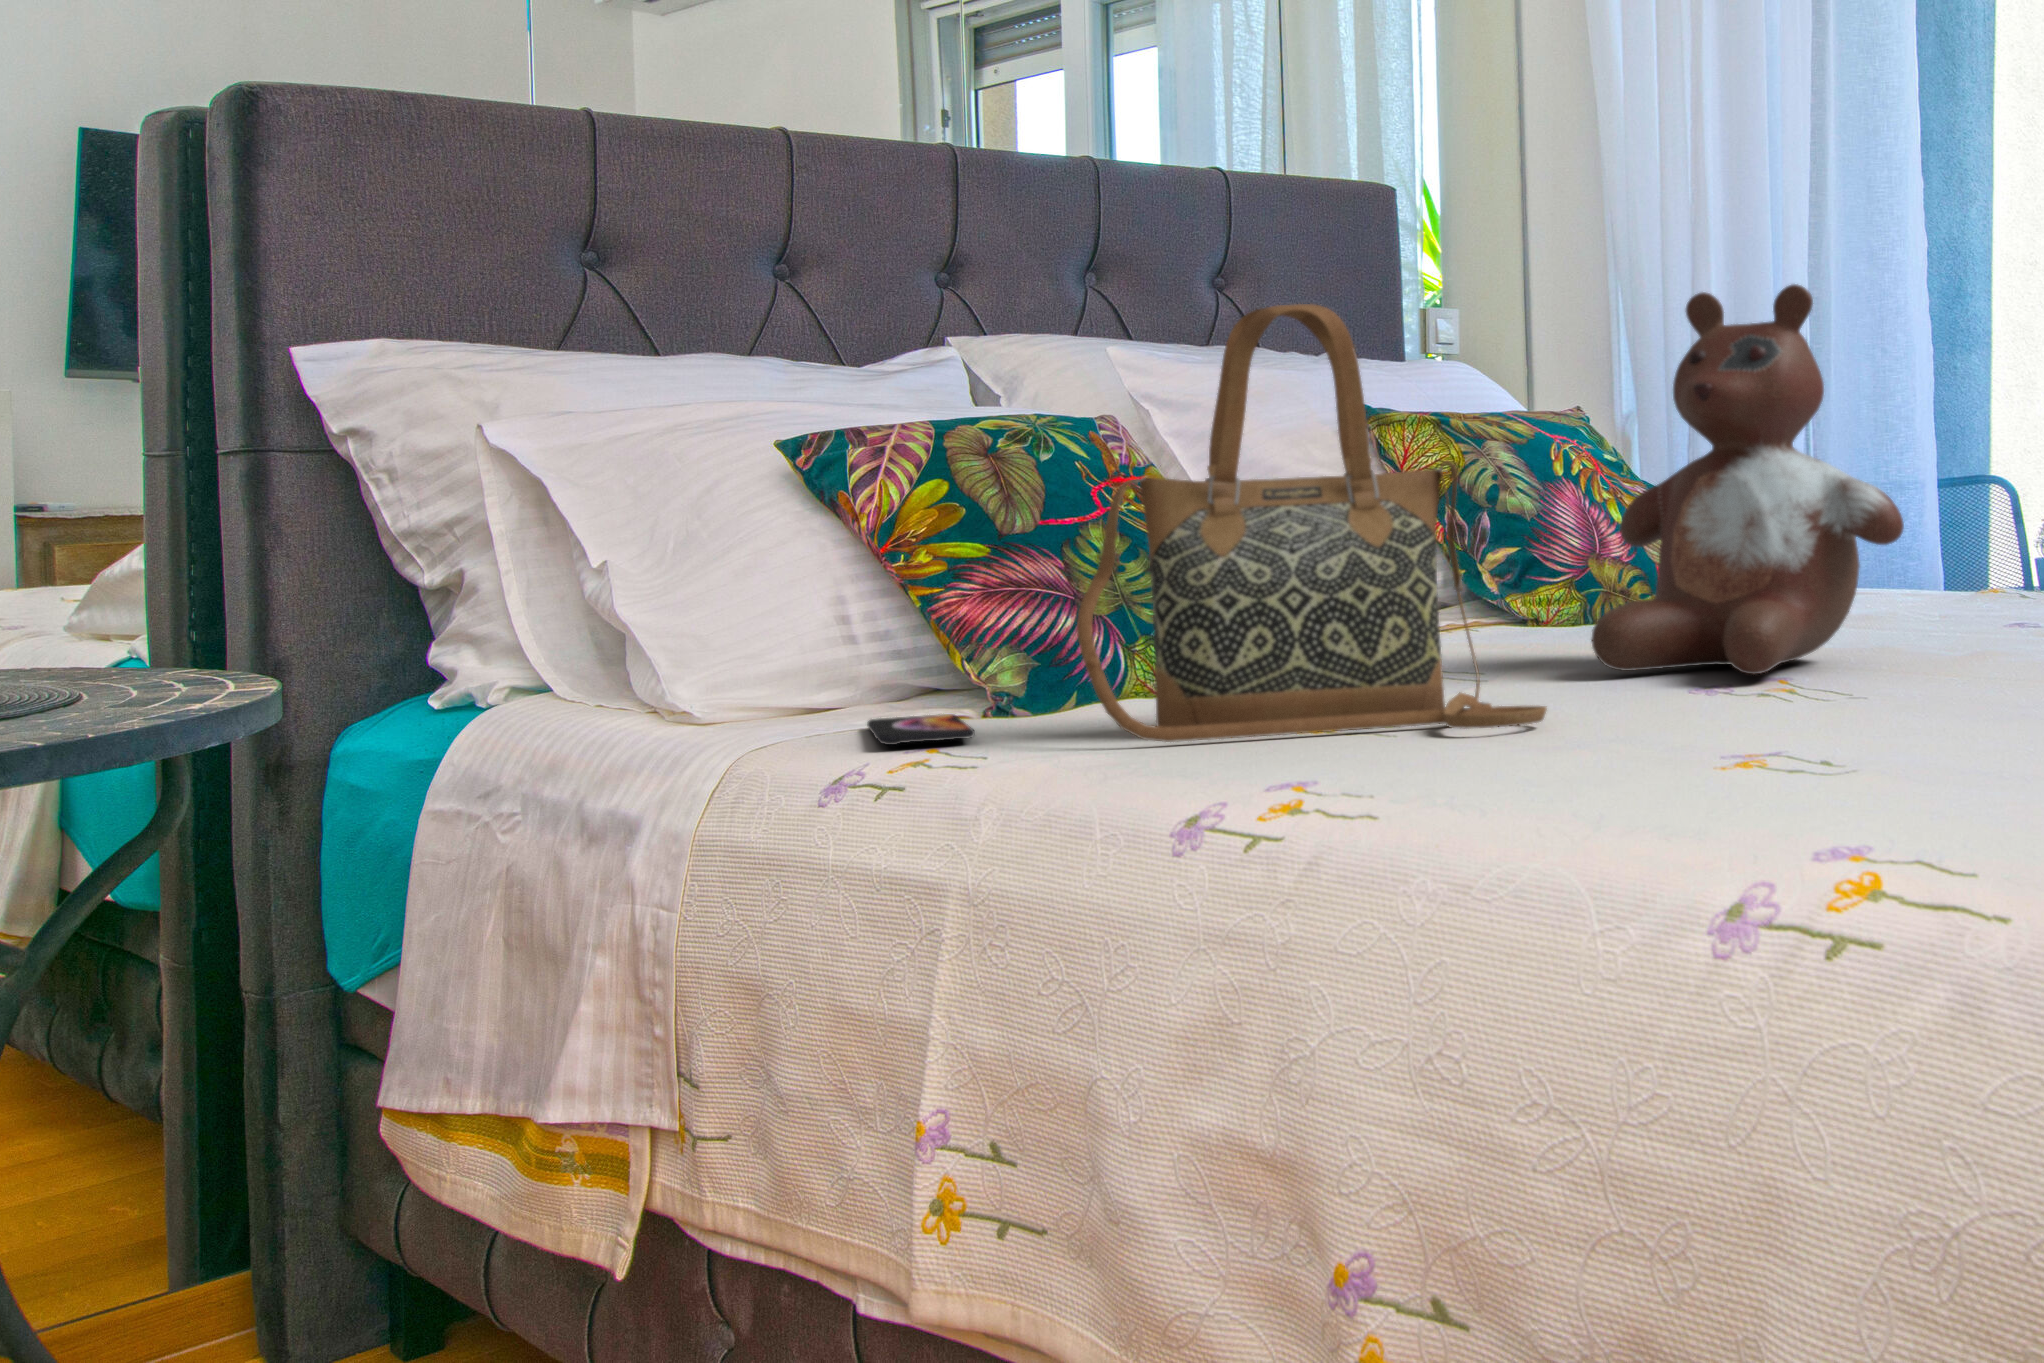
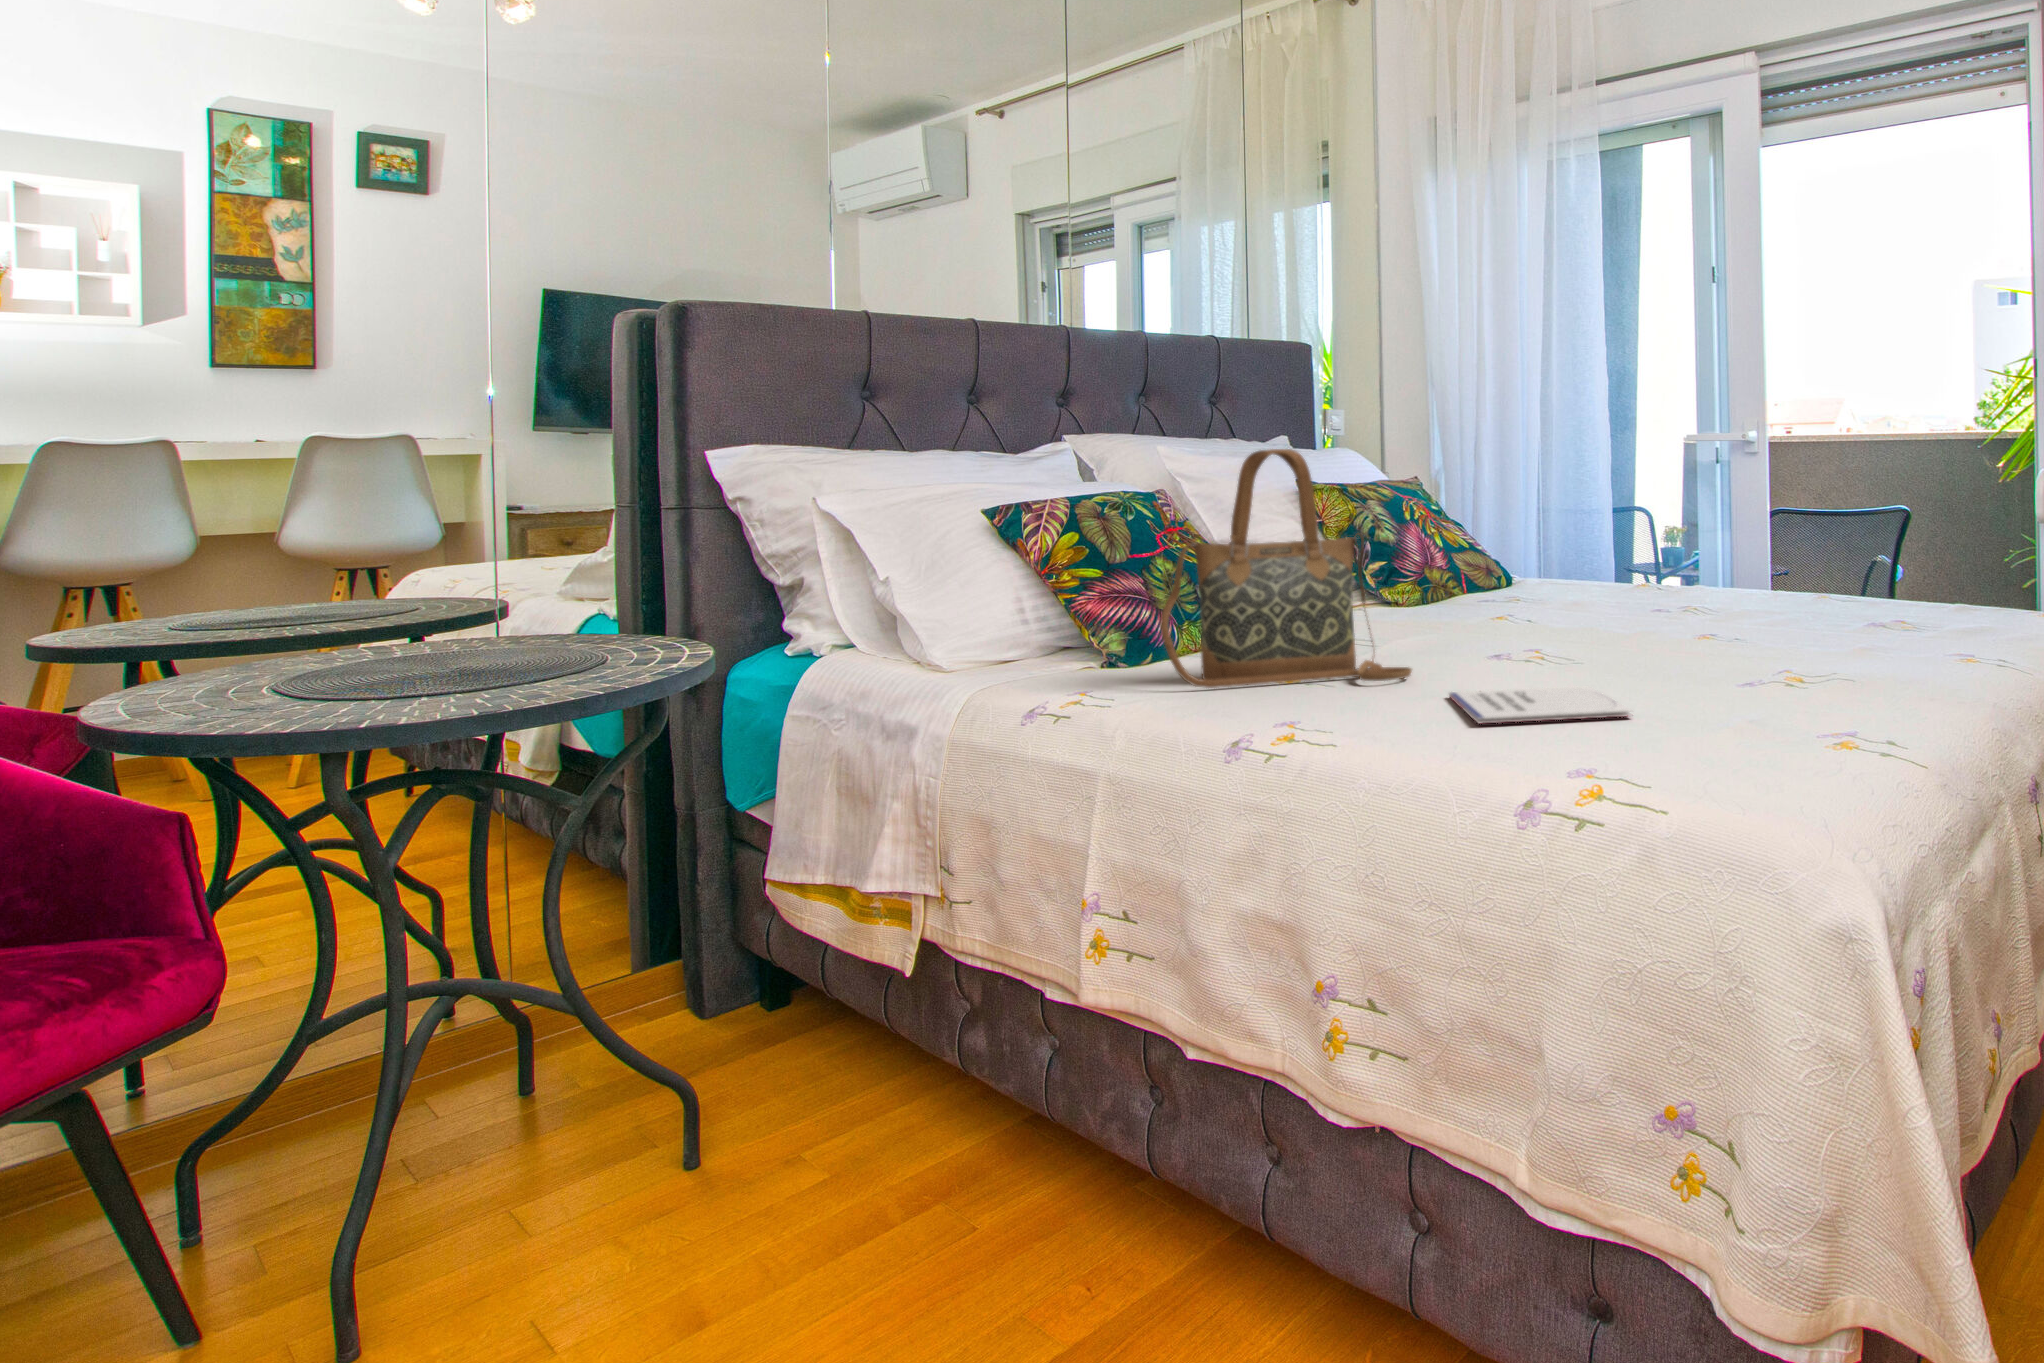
stuffed bear: present [1591,284,1904,674] -> none [1431,431,1598,644]
smartphone: present [867,714,975,745] -> none [1041,666,1103,688]
notebook: none [1610,730,1957,785] -> present [1449,686,1632,724]

